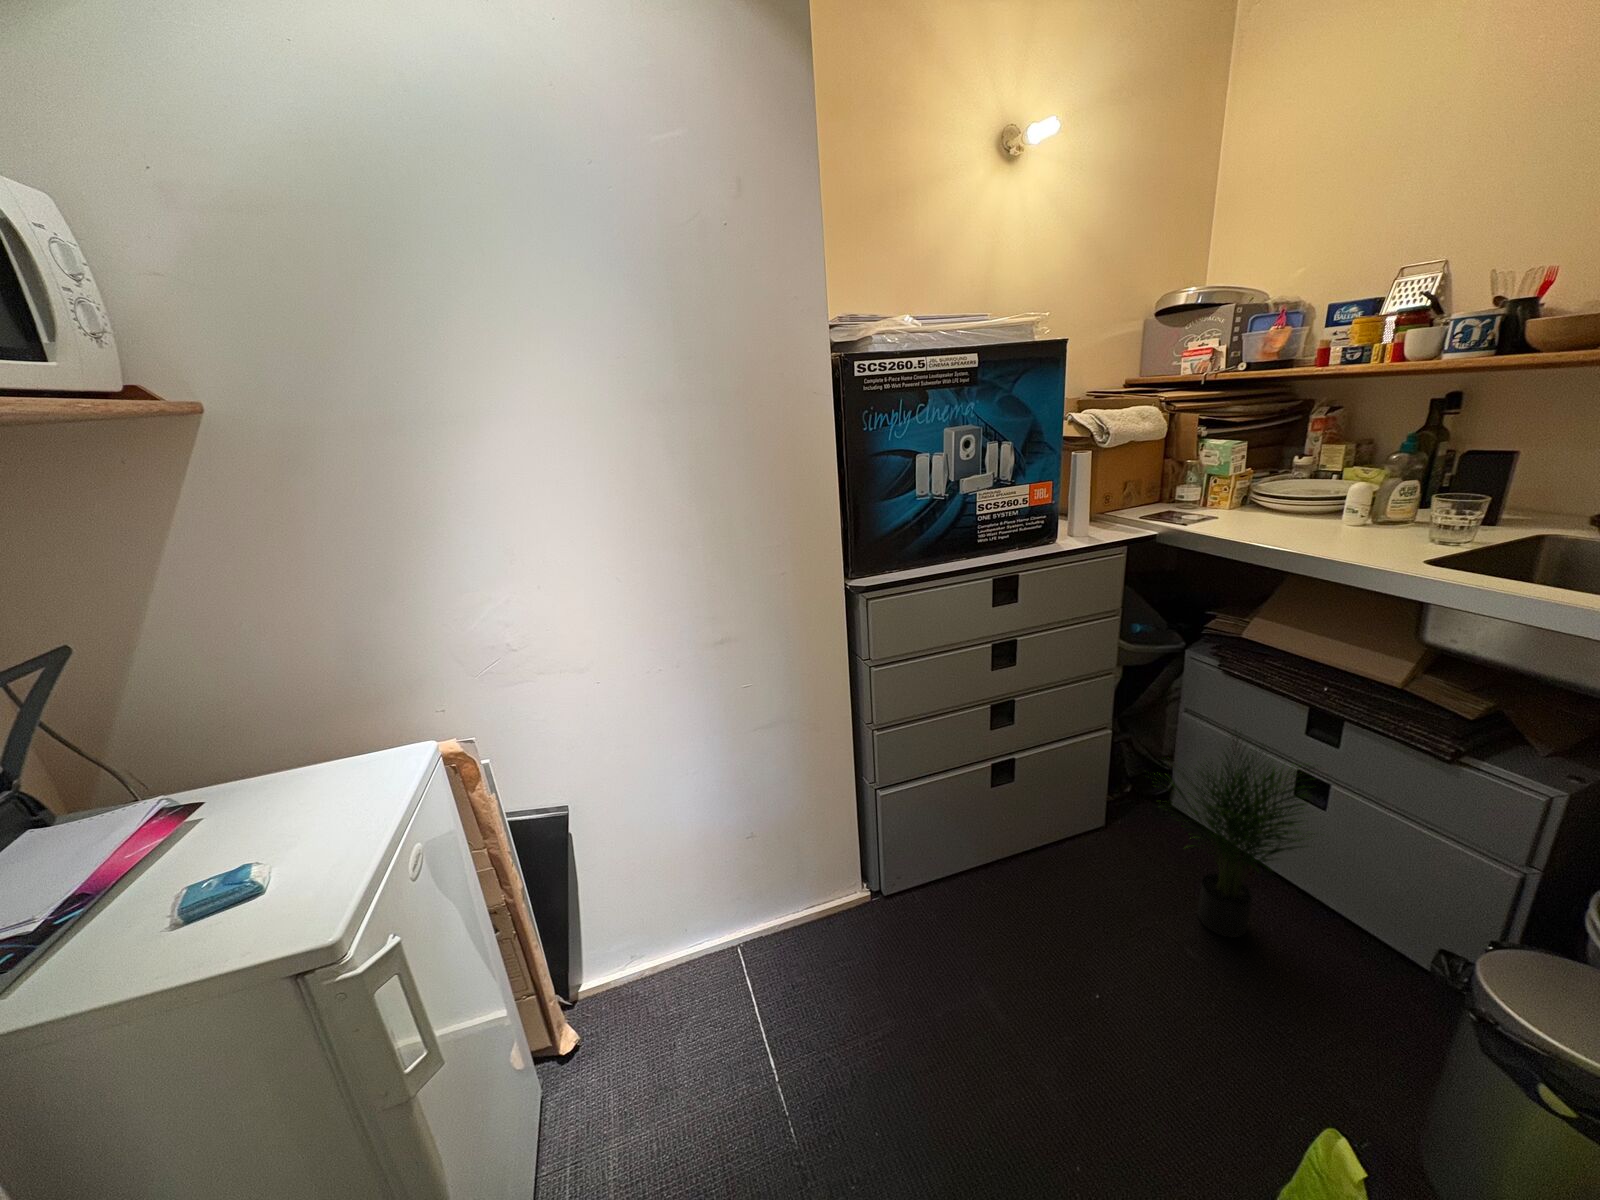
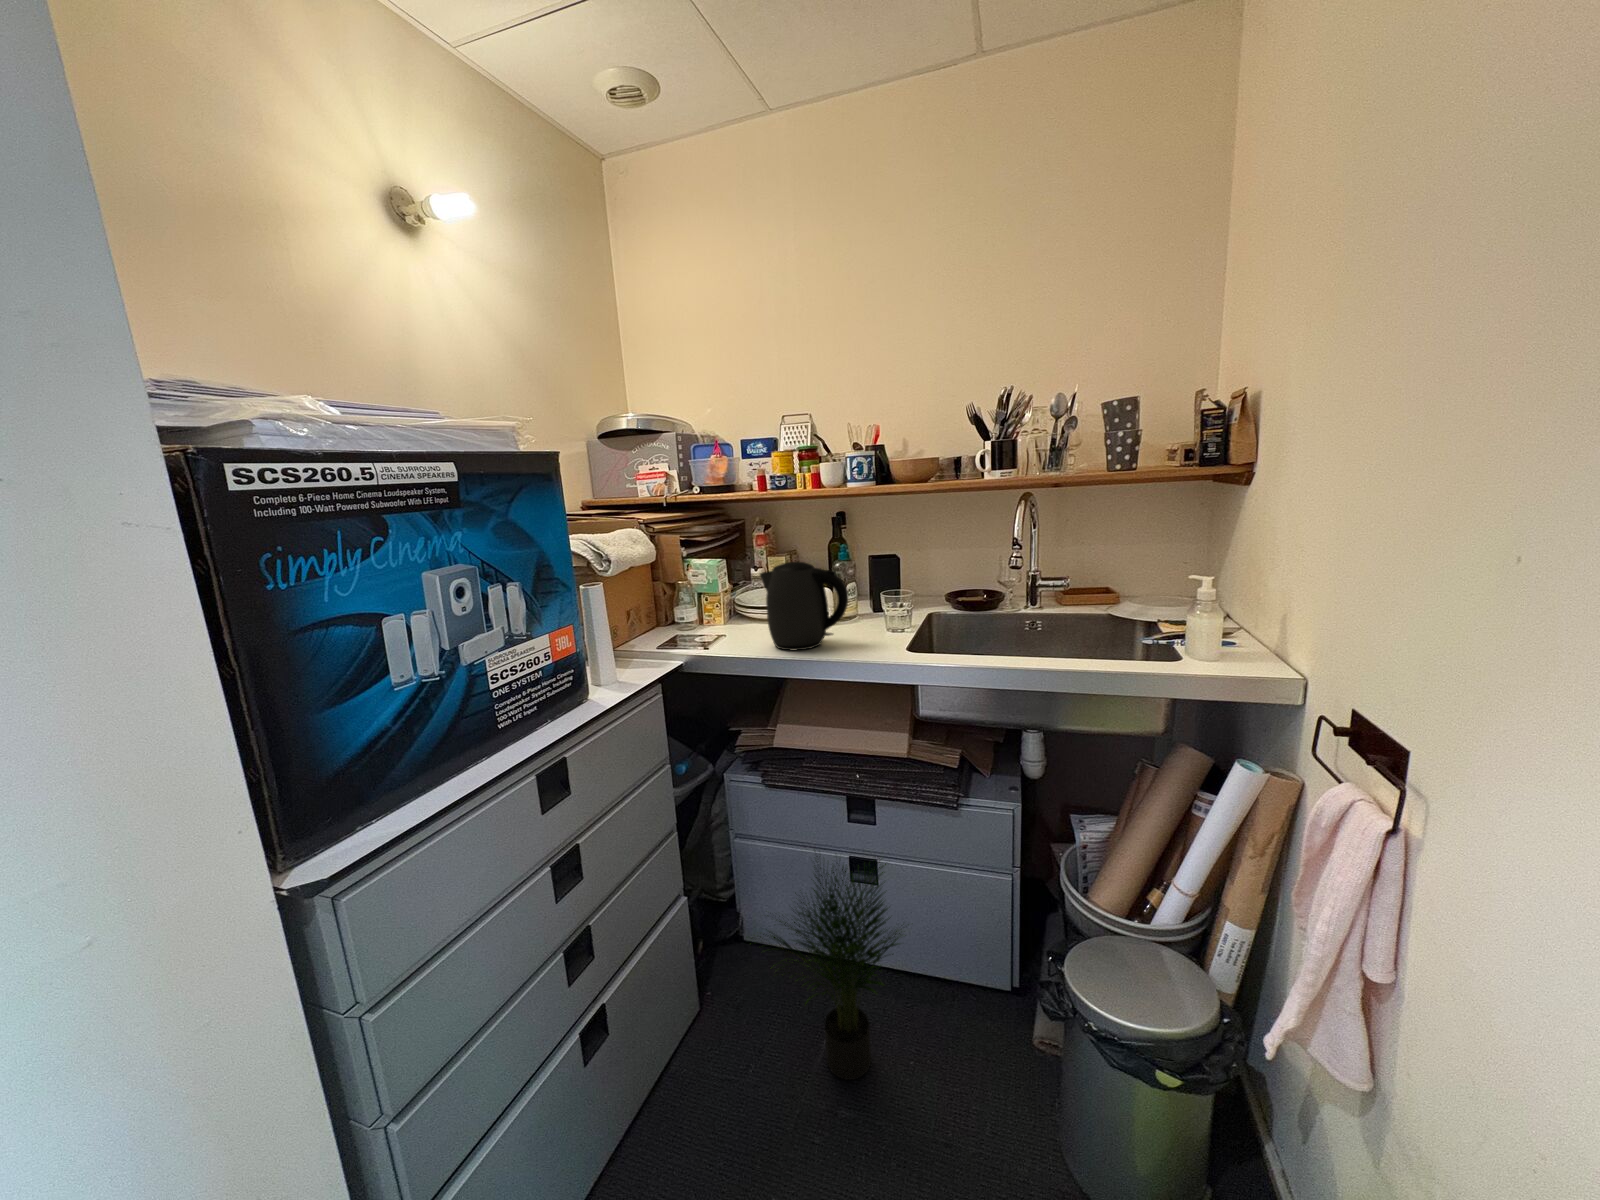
kettle: none [1262,446,1380,541] -> present [760,562,848,650]

